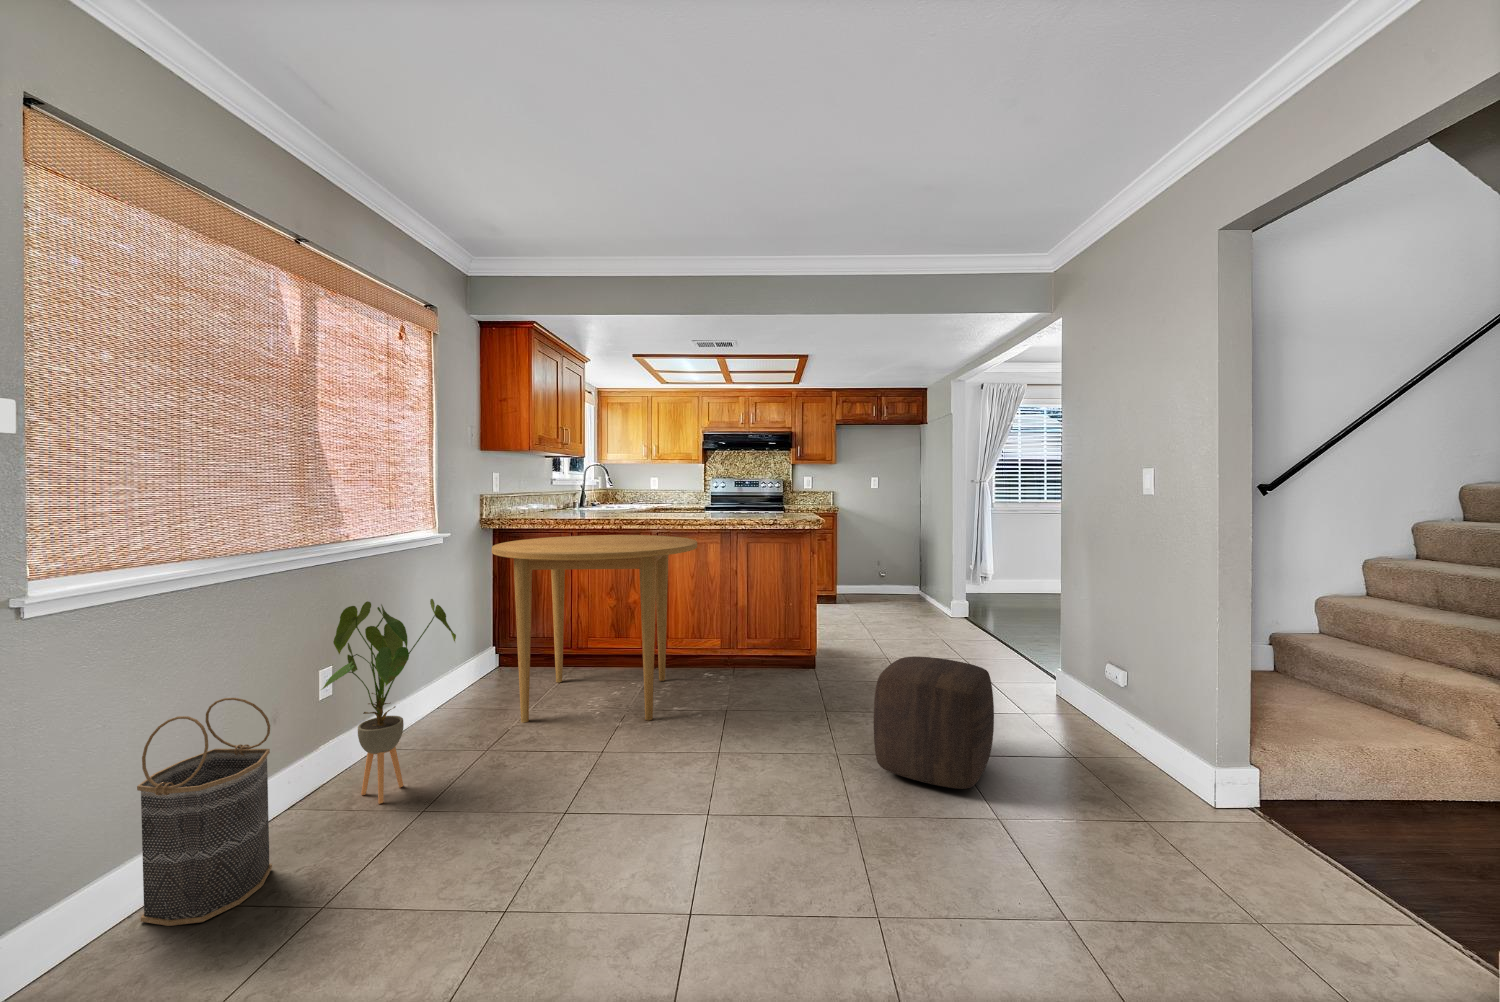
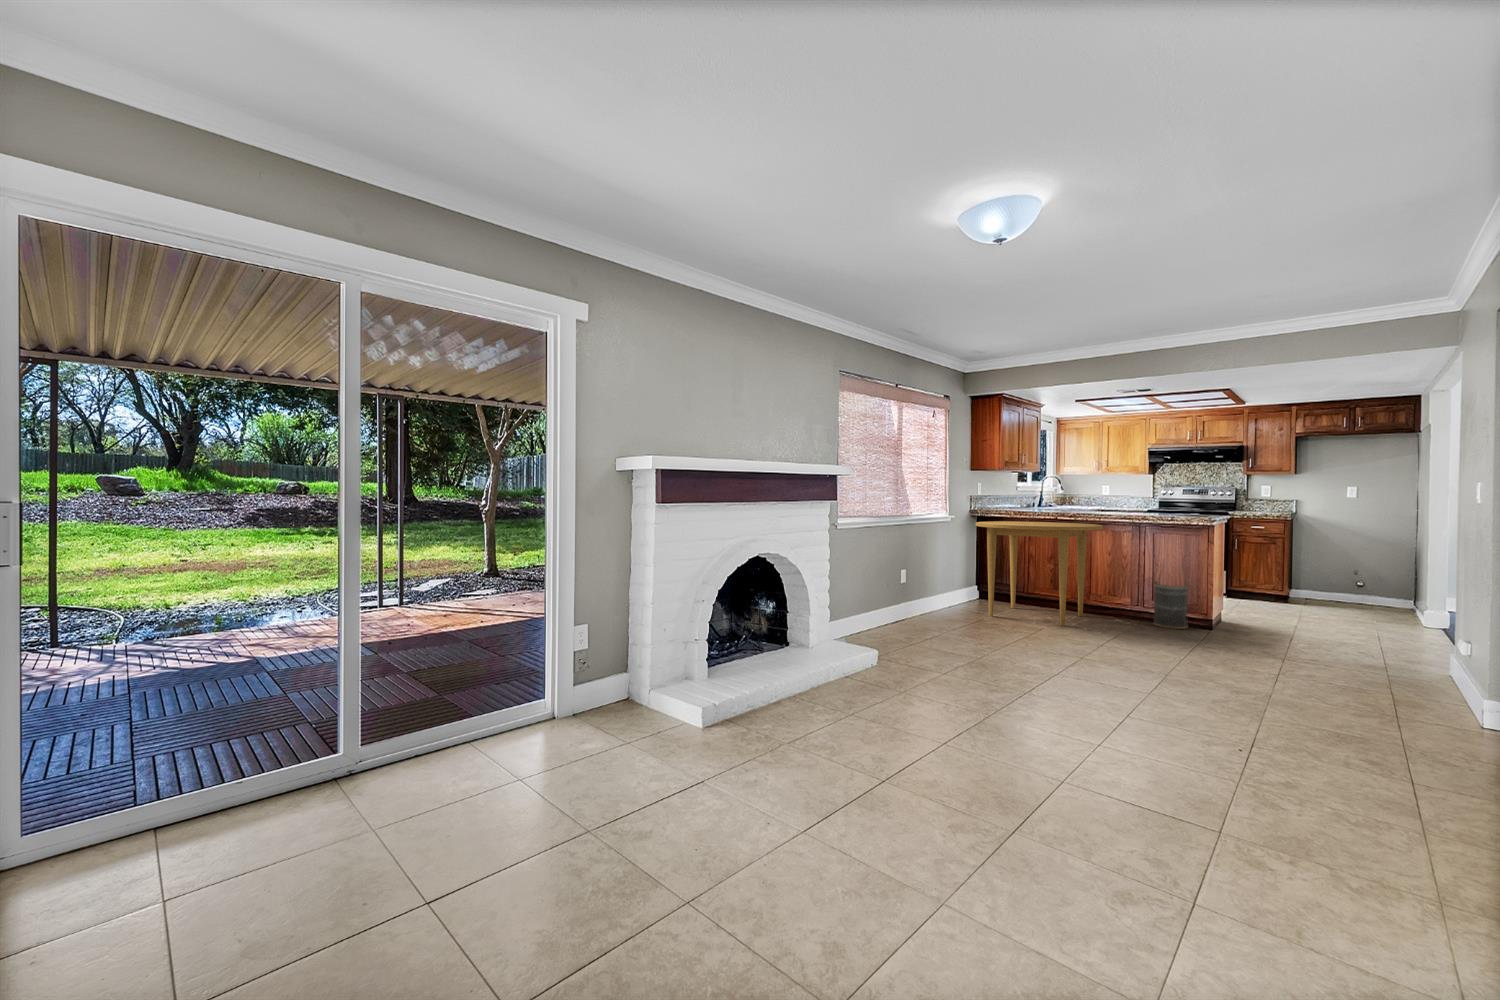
house plant: present [321,599,456,804] -> none [906,539,959,624]
ottoman: present [874,656,994,789] -> none [1191,598,1290,668]
basket: present [137,698,272,926] -> present [1154,581,1189,629]

